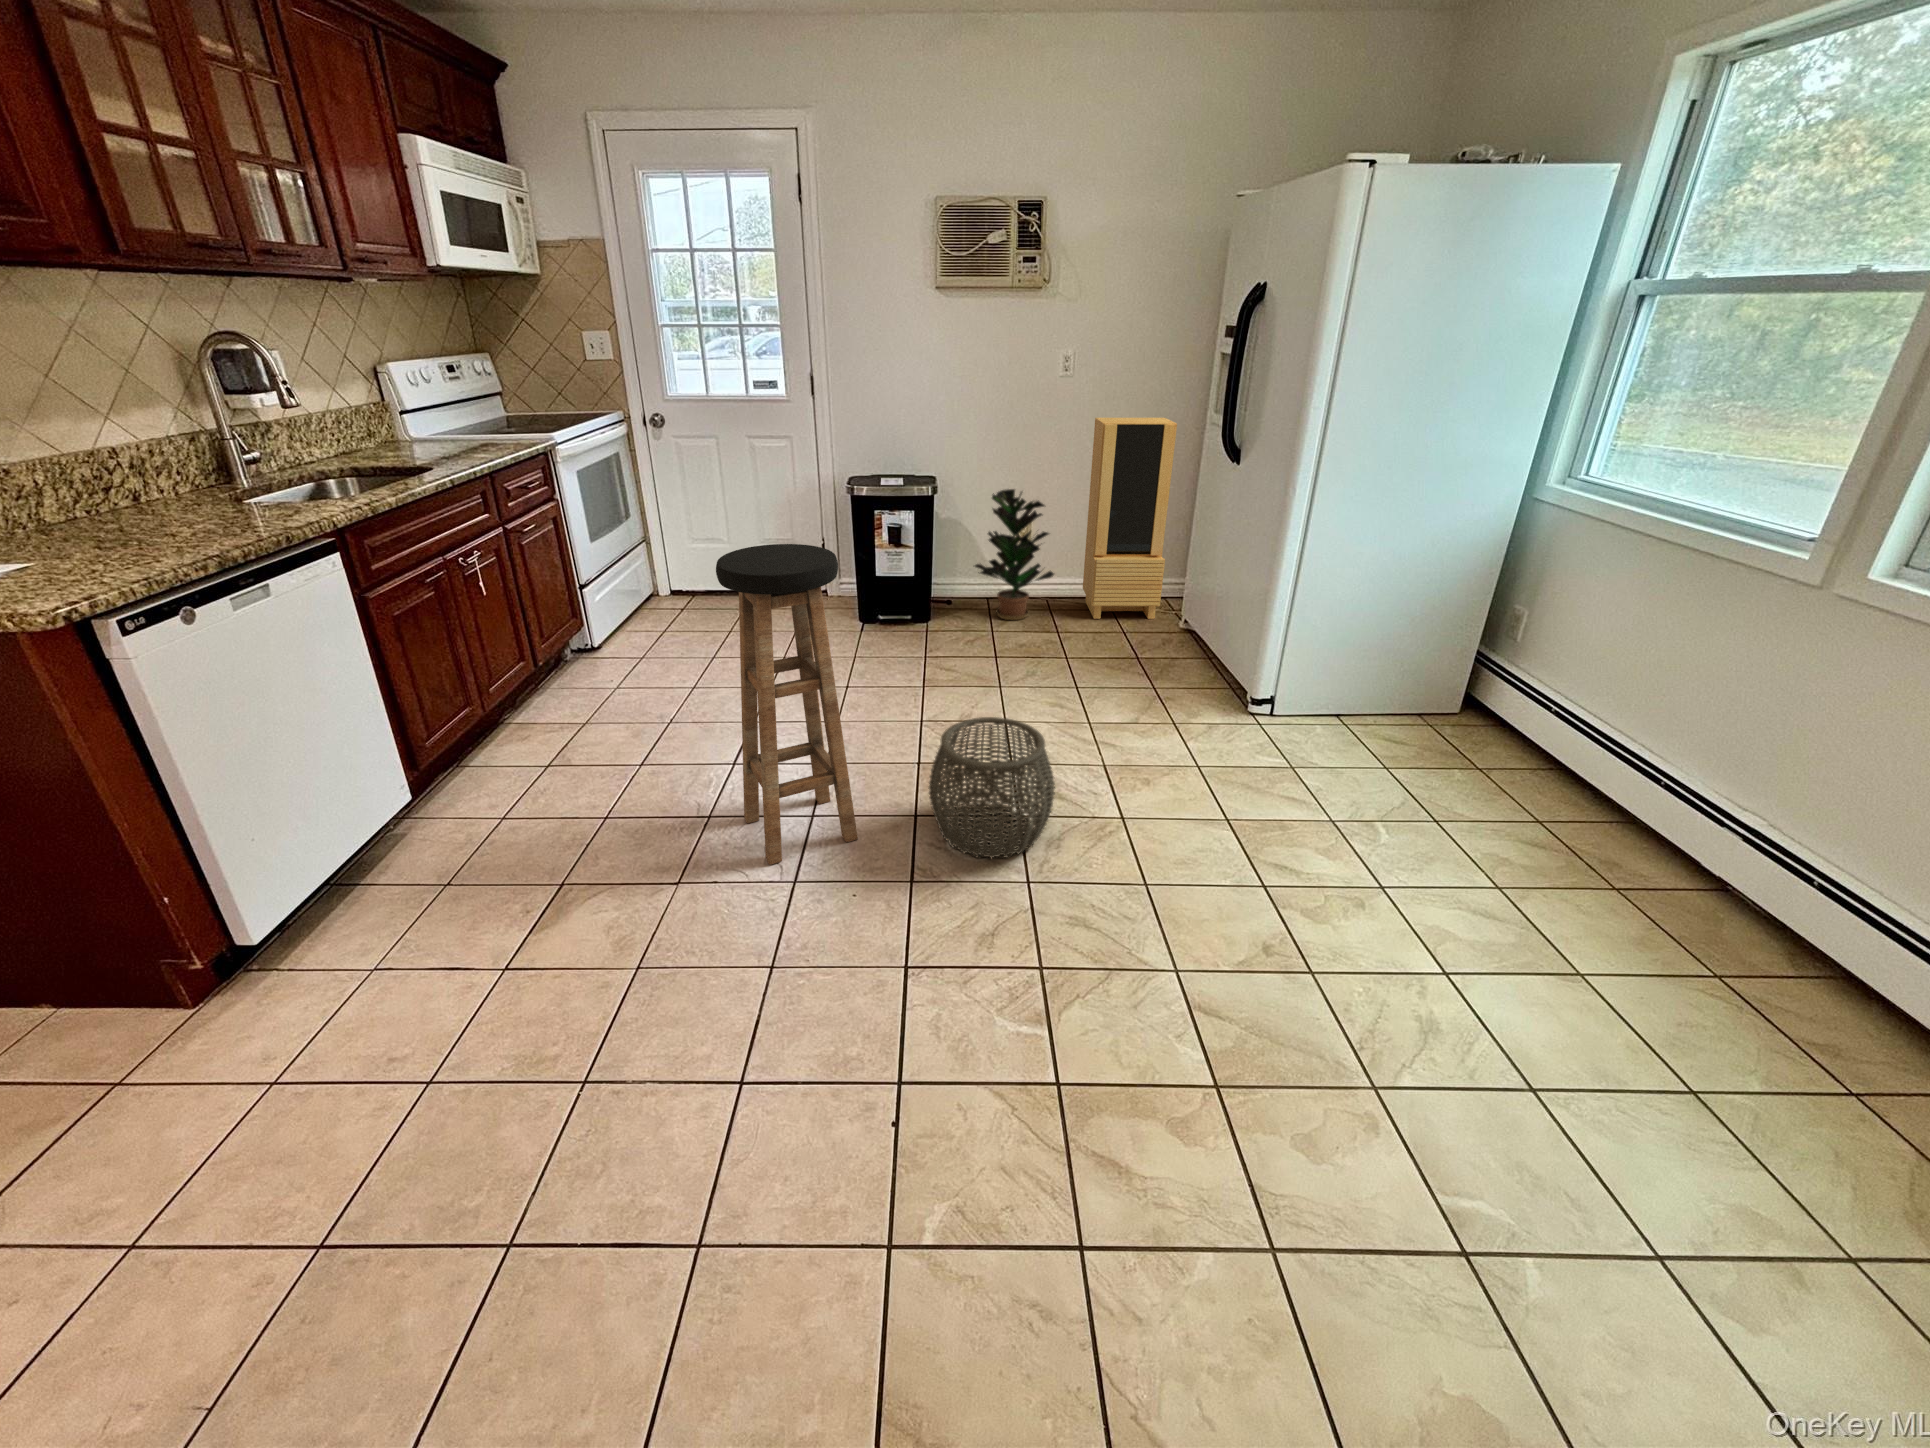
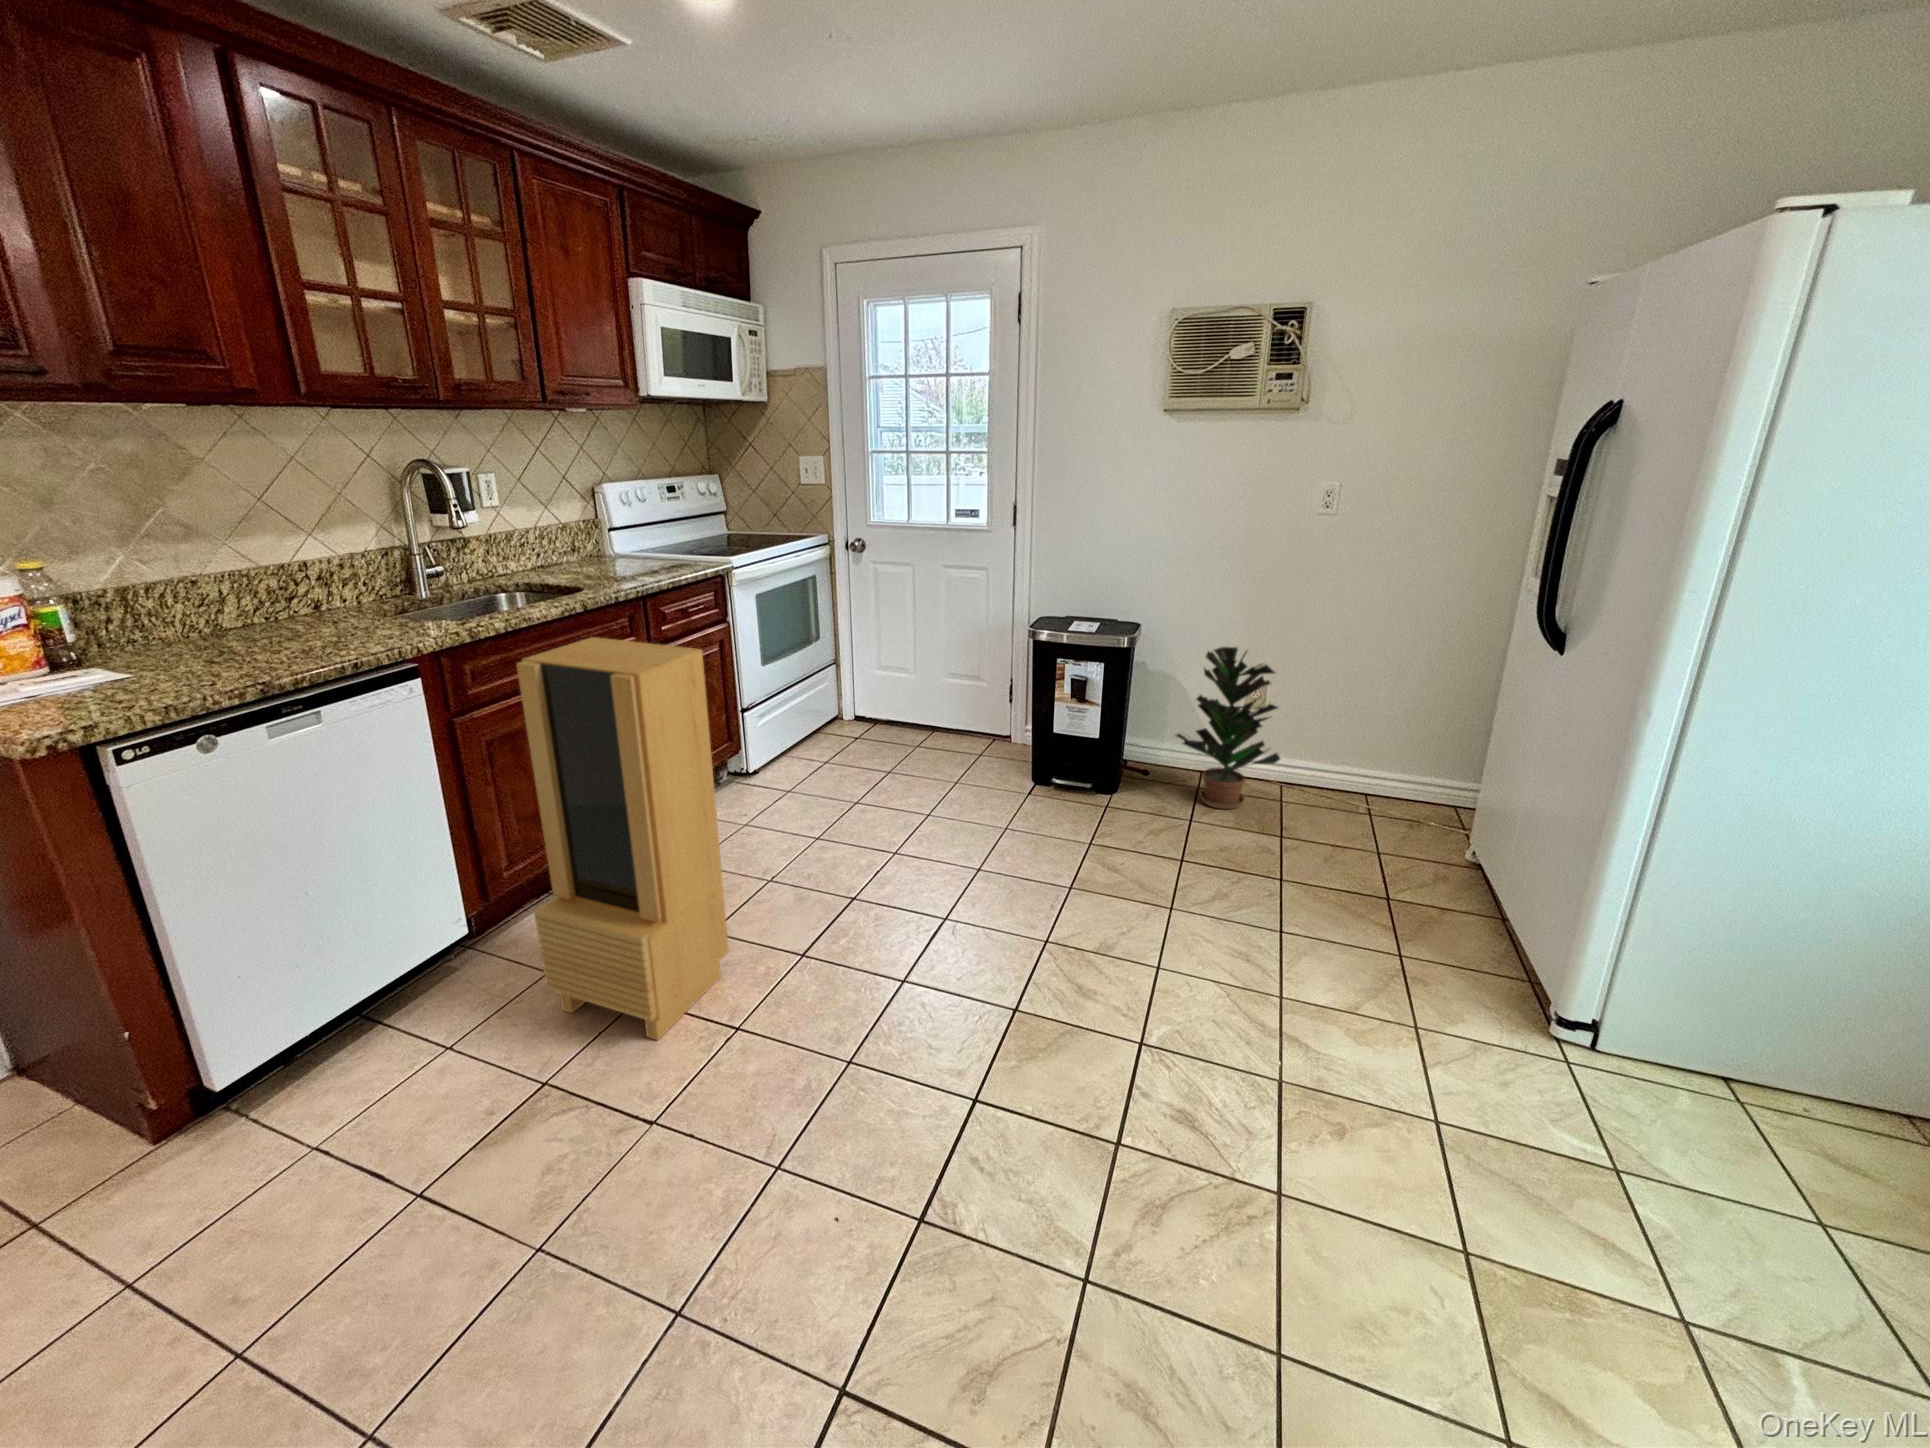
storage cabinet: present [1083,418,1177,619] -> present [516,637,729,1040]
bar stool: present [716,544,858,865] -> none [739,722,894,1132]
woven basket: present [928,717,1055,858] -> none [986,990,1171,1226]

